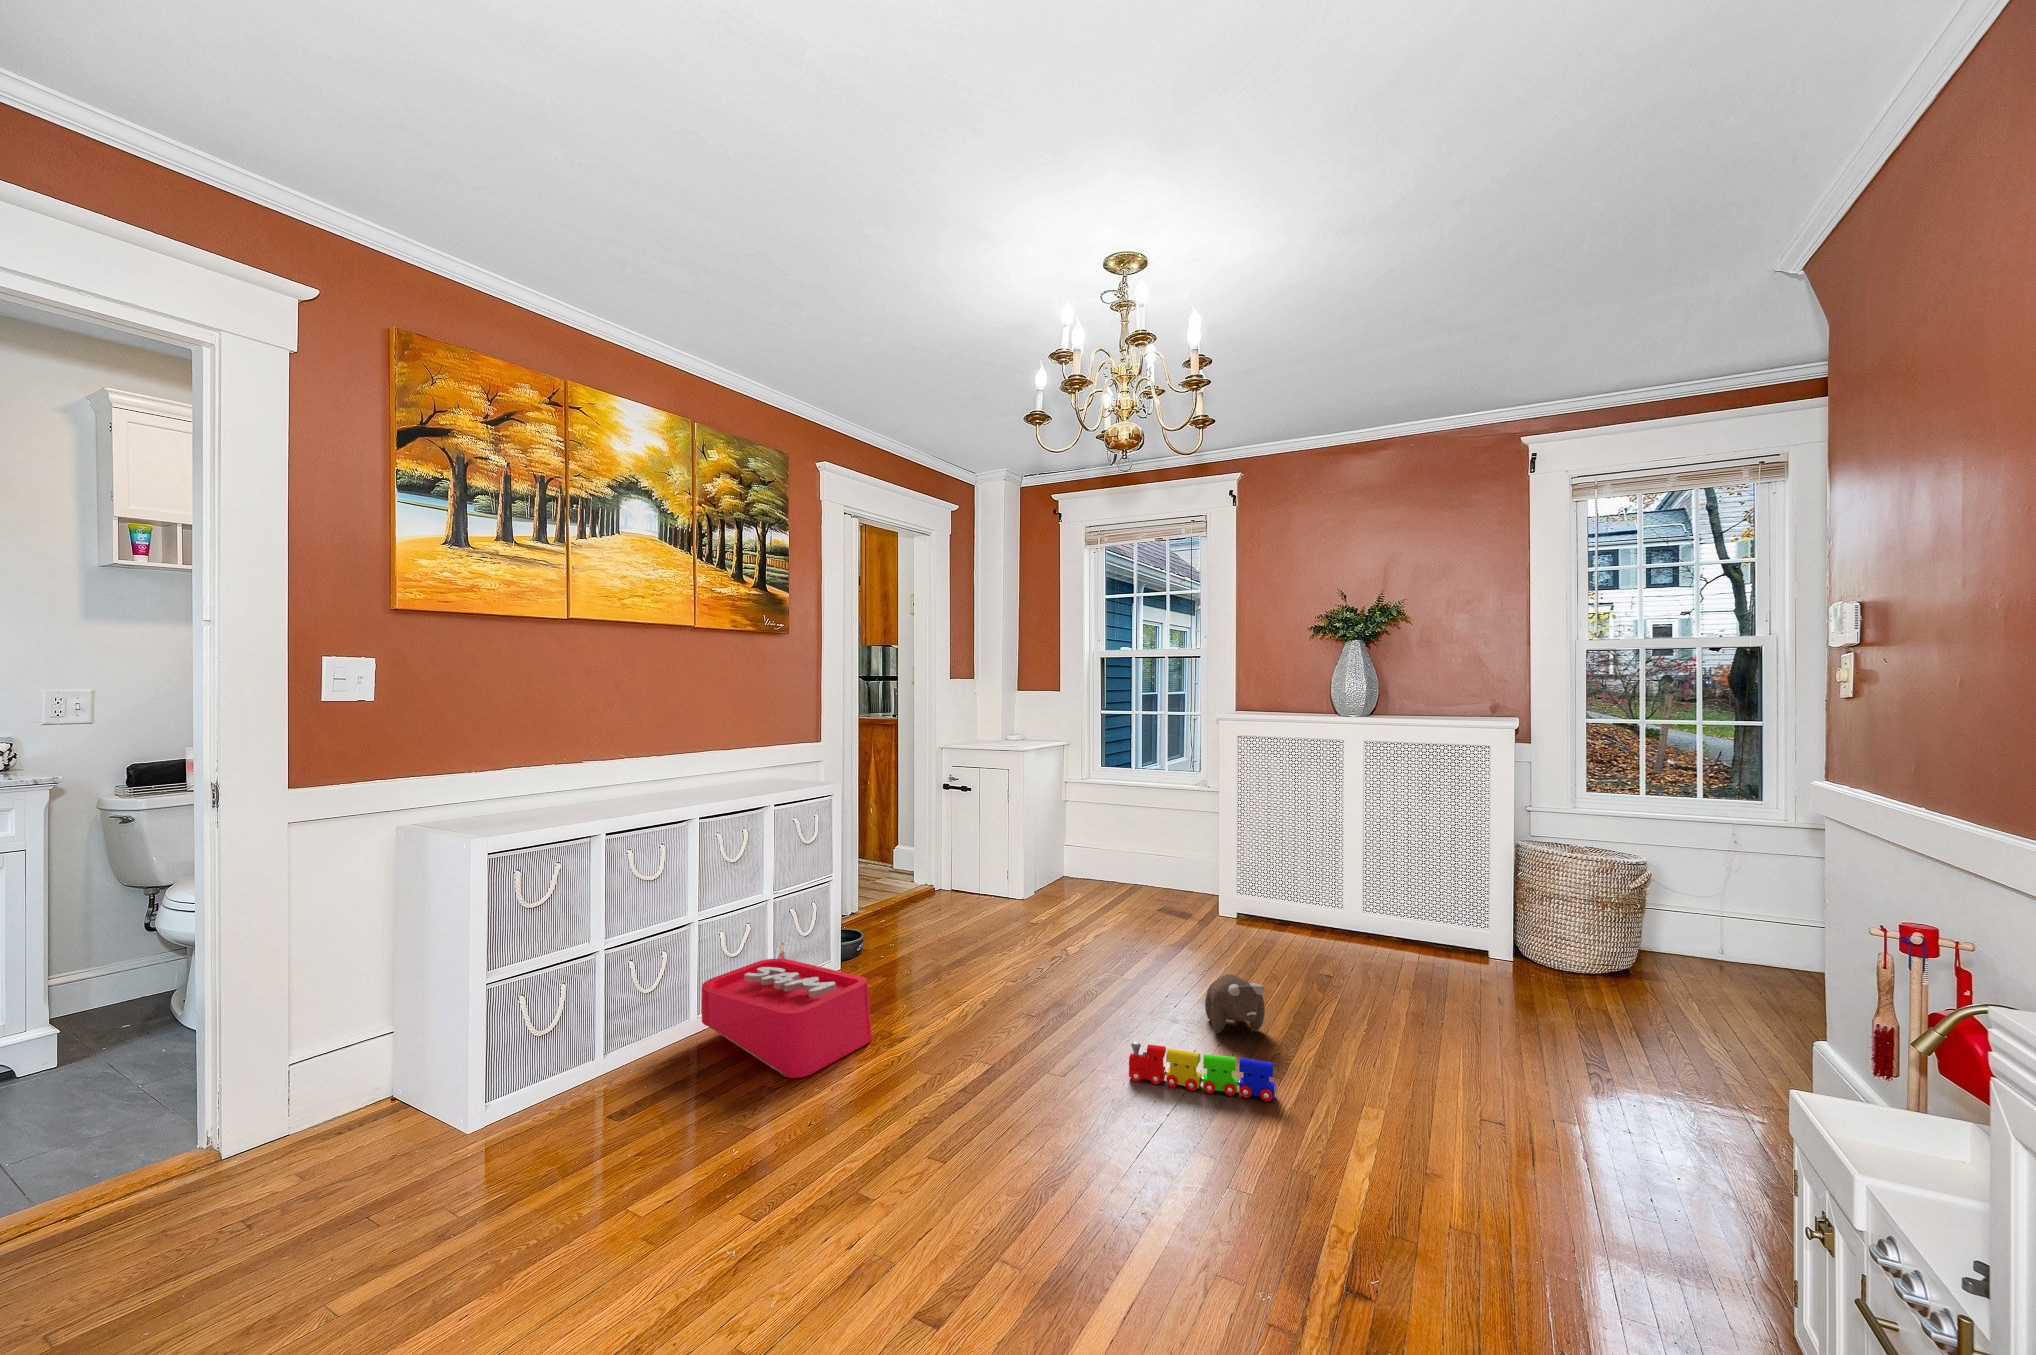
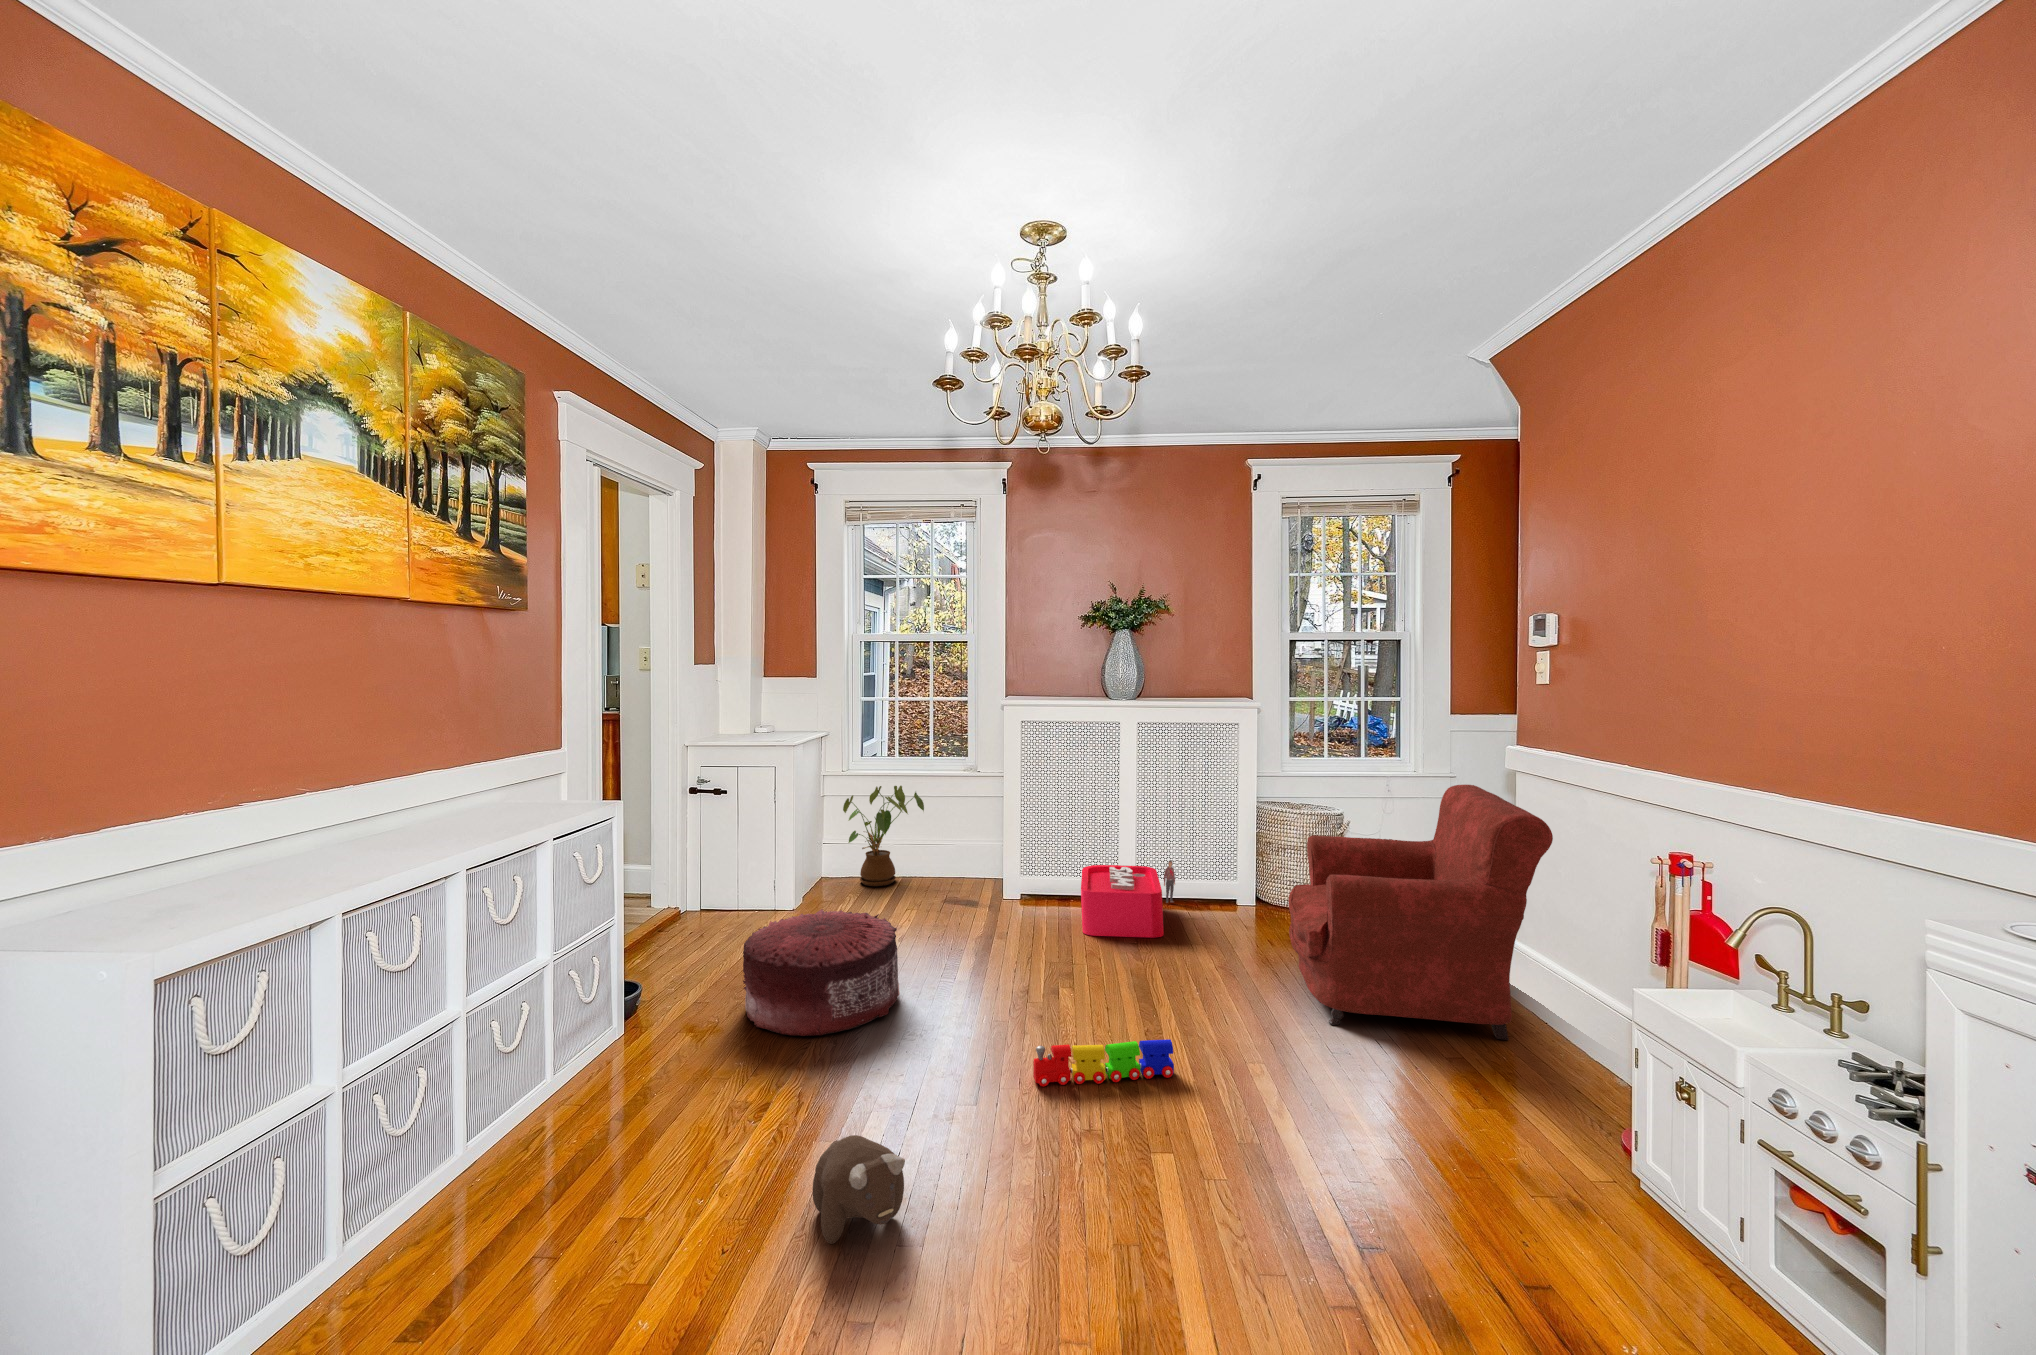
house plant: none [1075,798,1153,895] -> present [843,786,924,886]
armchair: none [1482,830,1822,1161] -> present [1288,785,1553,1040]
pouf: none [923,899,1061,1004] -> present [743,909,900,1036]
storage bin: present [702,943,872,1078] -> present [1081,861,1175,938]
plush toy: present [1205,974,1265,1033] -> present [813,1135,905,1244]

